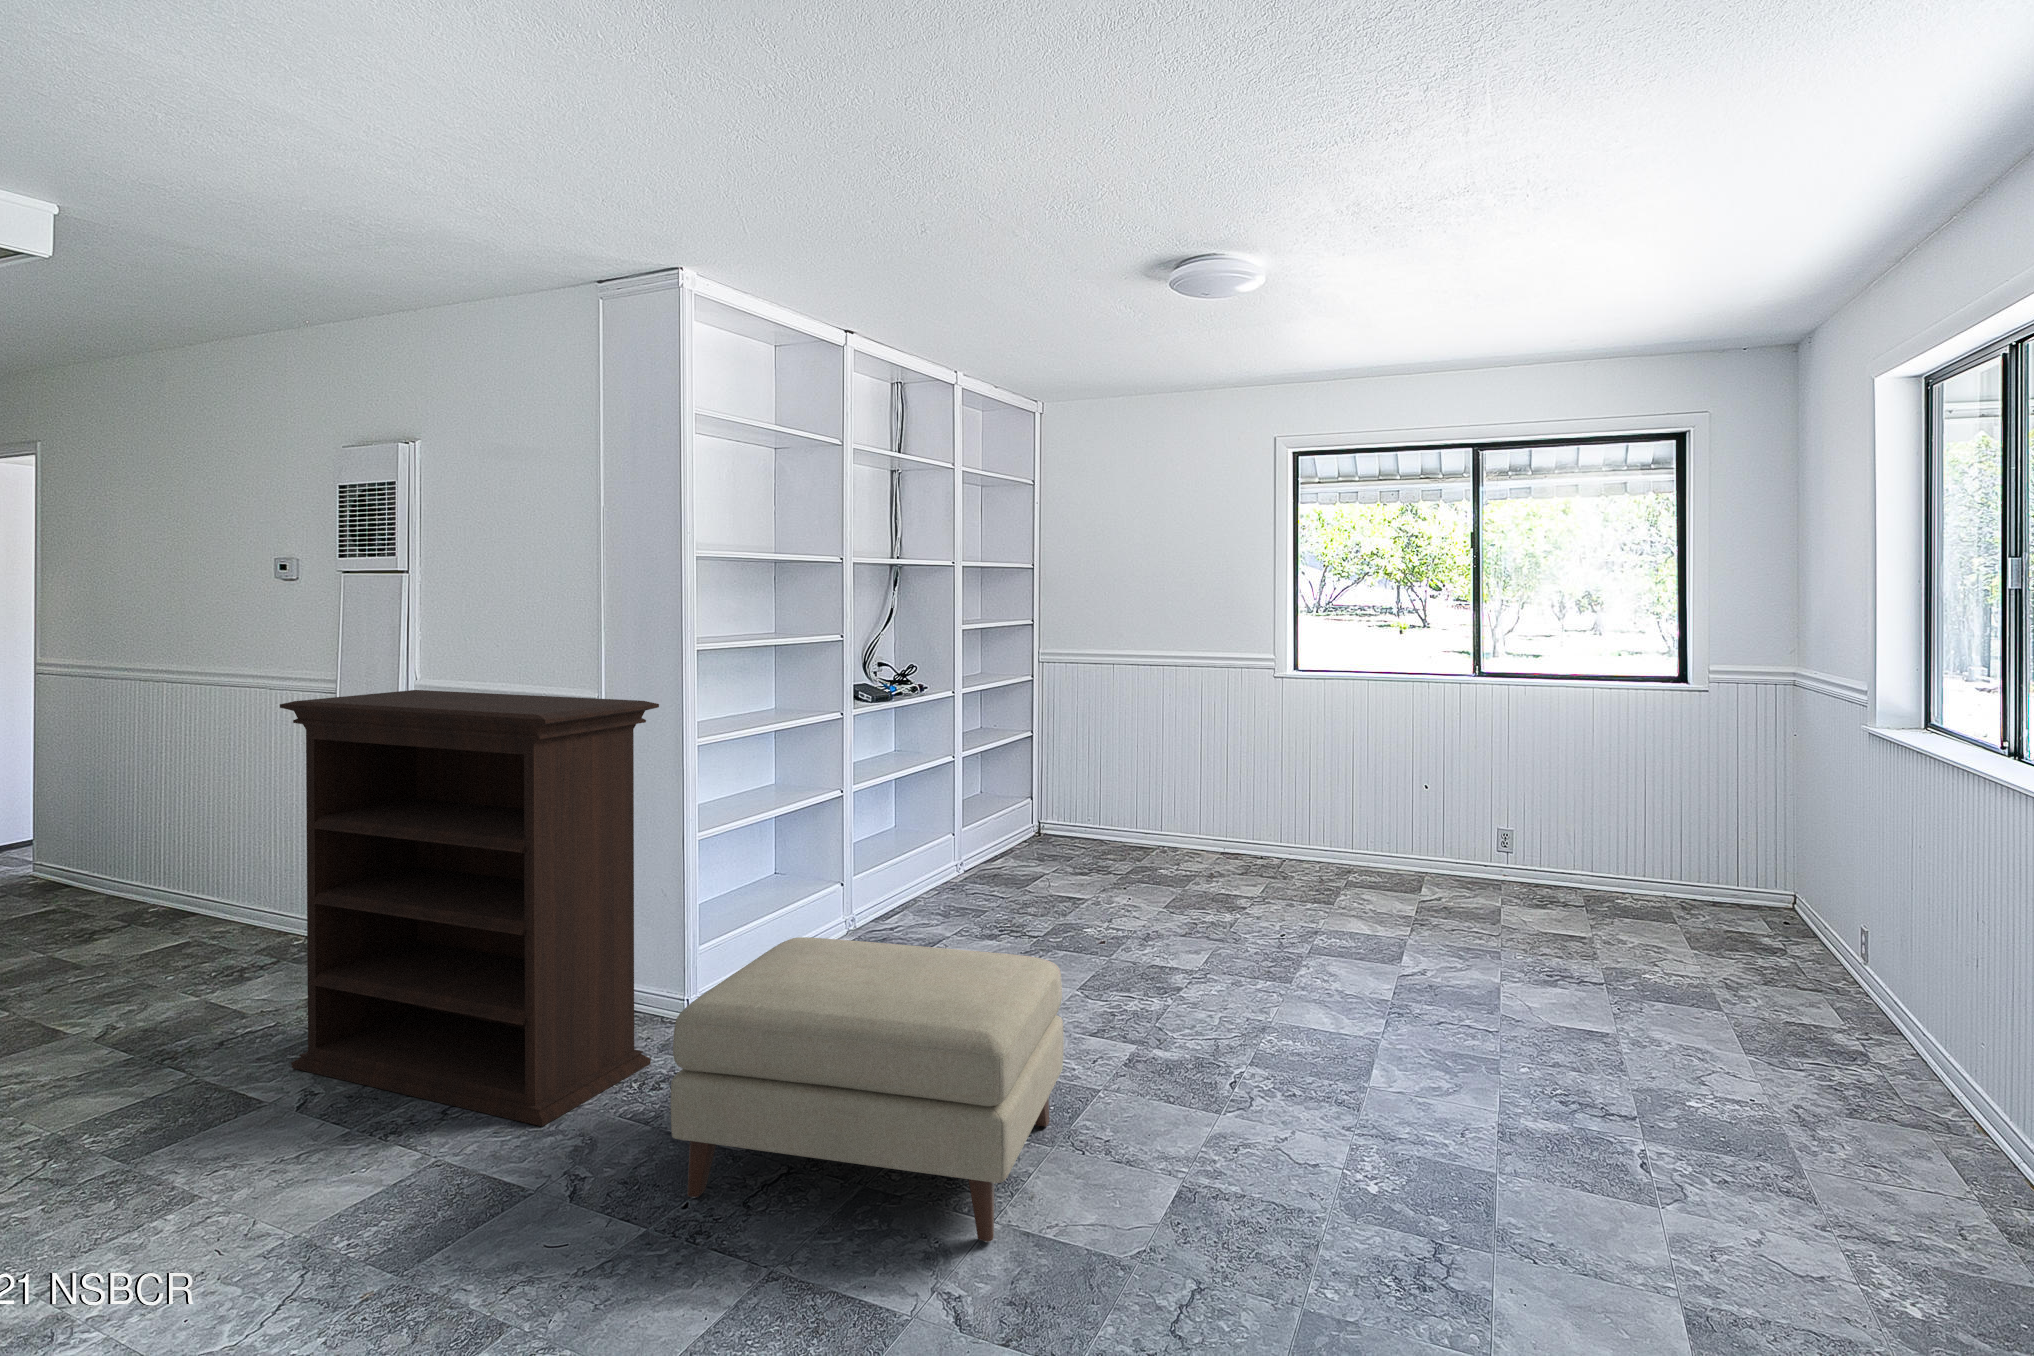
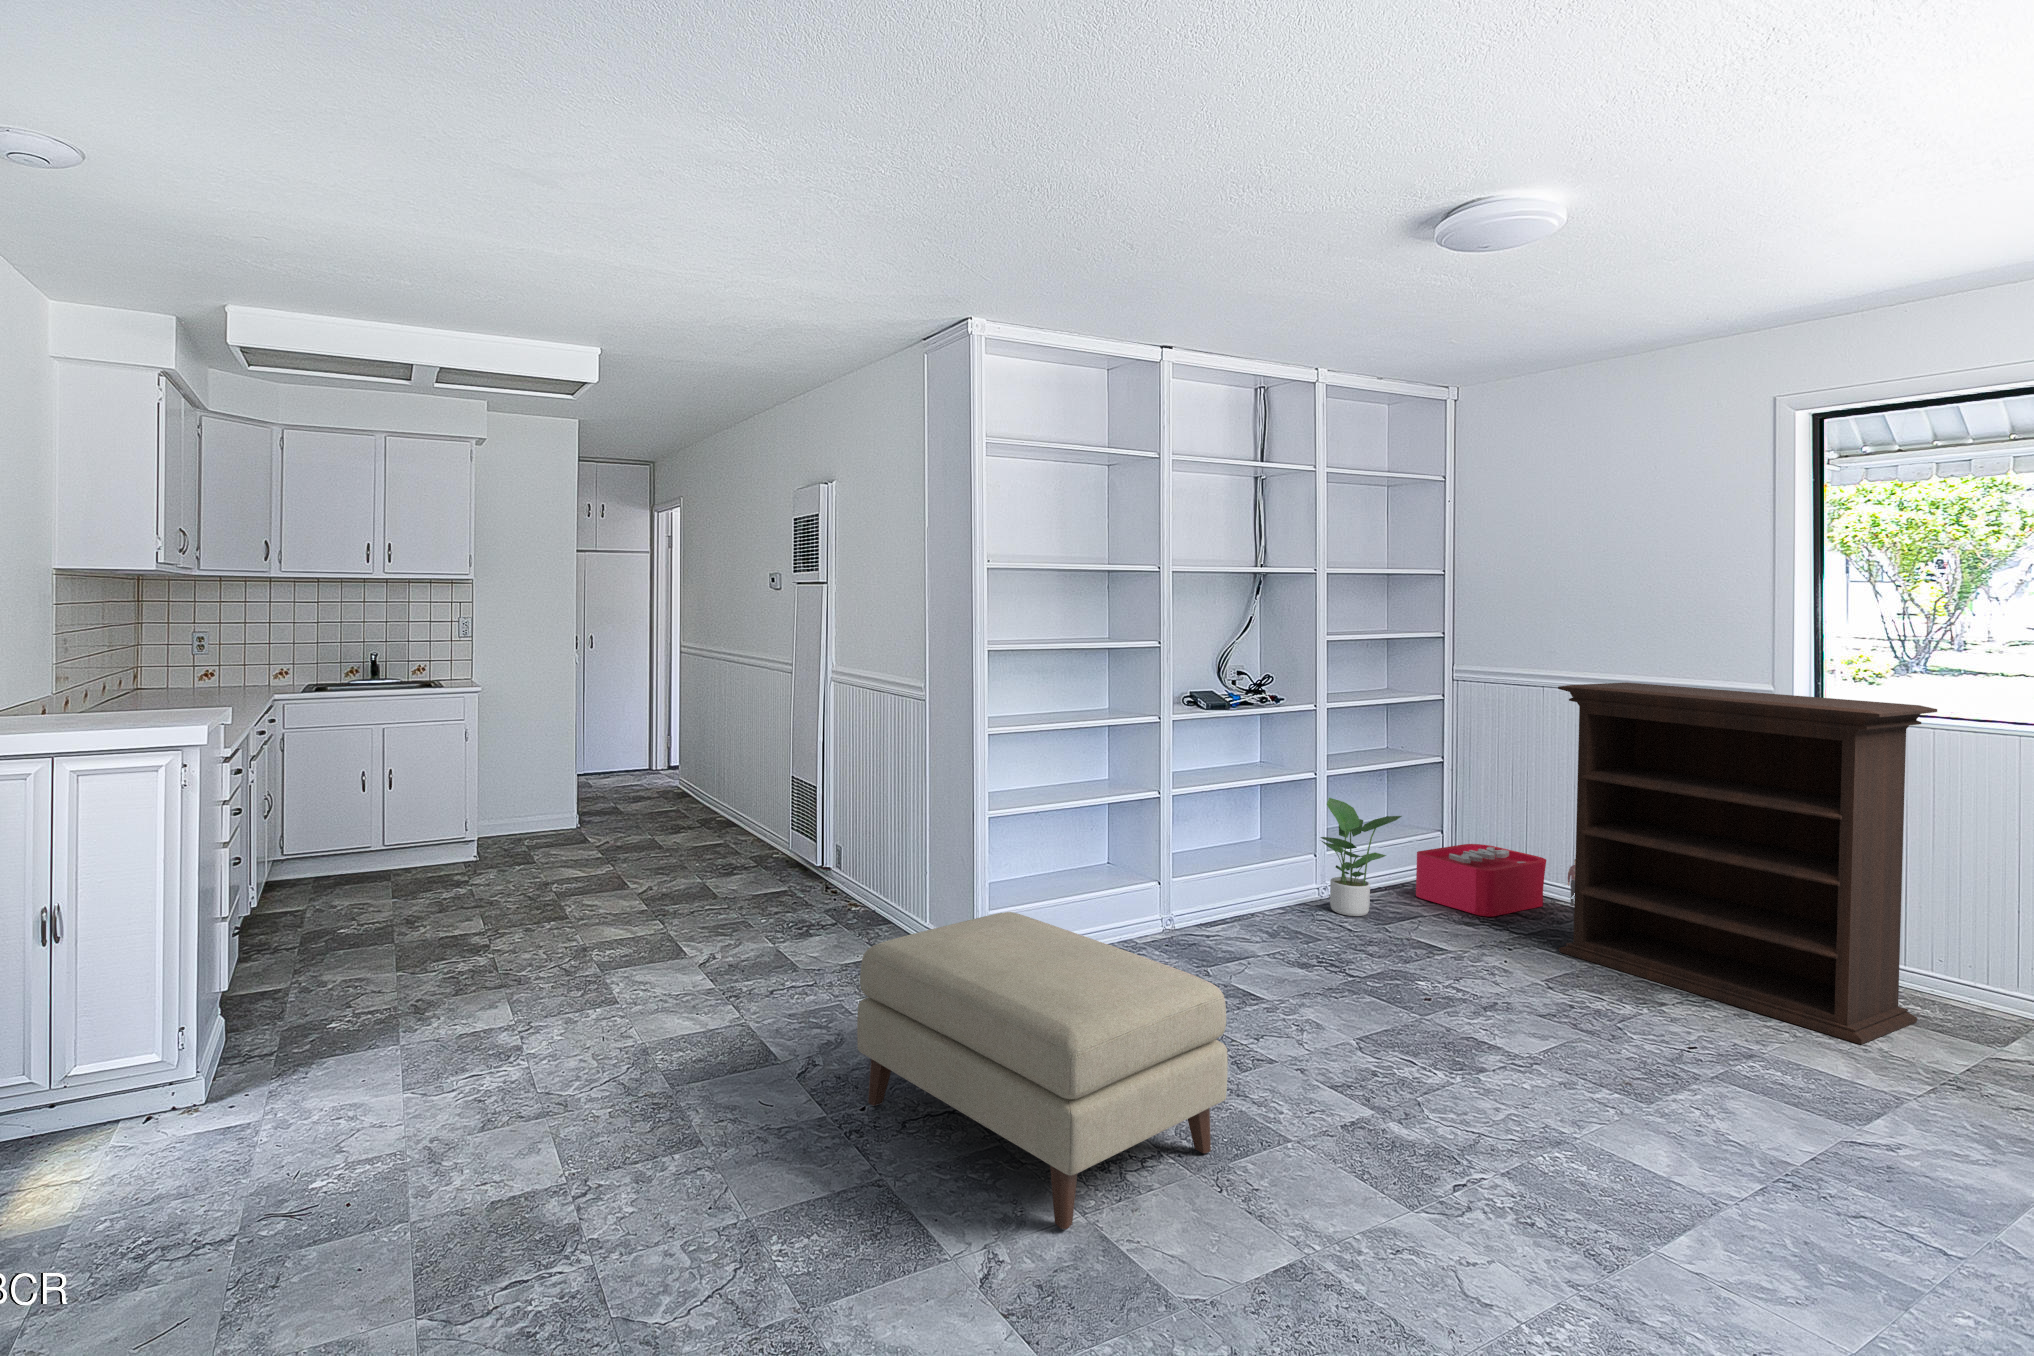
bookshelf: present [280,690,659,1126] -> present [1558,682,1937,1044]
potted plant: none [957,777,1031,885] -> present [1321,798,1402,916]
storage bin: none [1025,803,1145,864] -> present [1416,844,1576,916]

